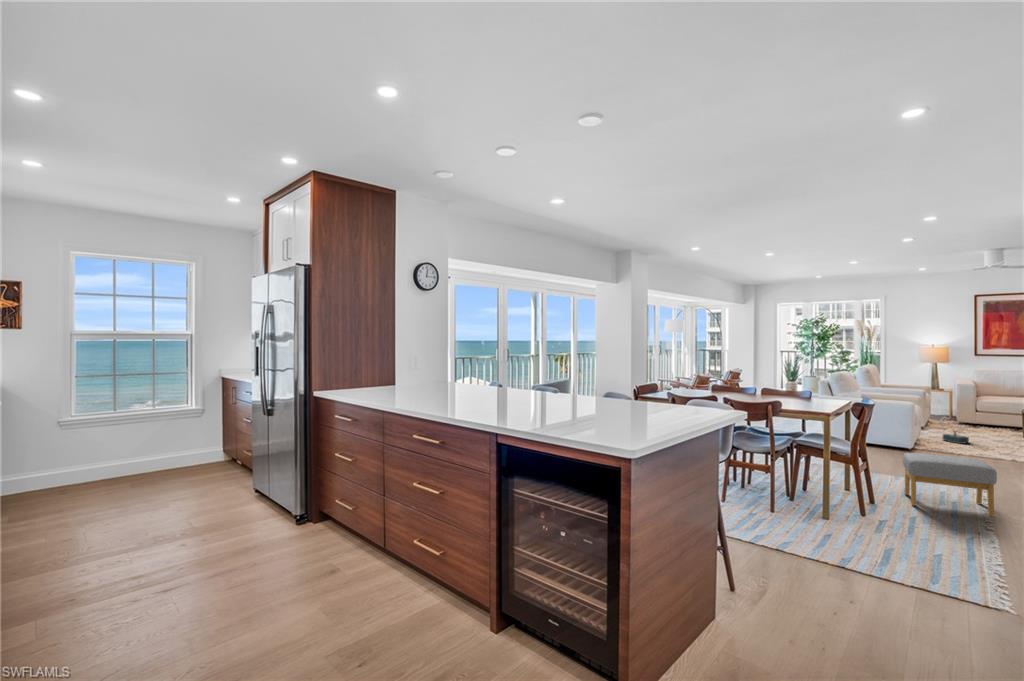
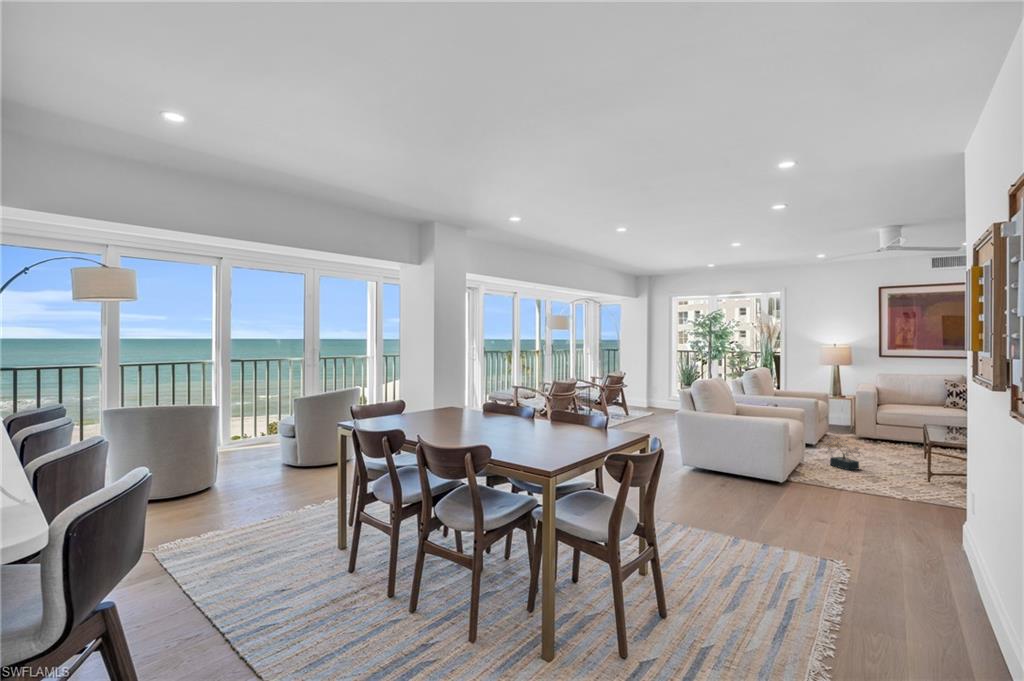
footstool: present [903,453,997,516] -> none [729,514,849,629]

